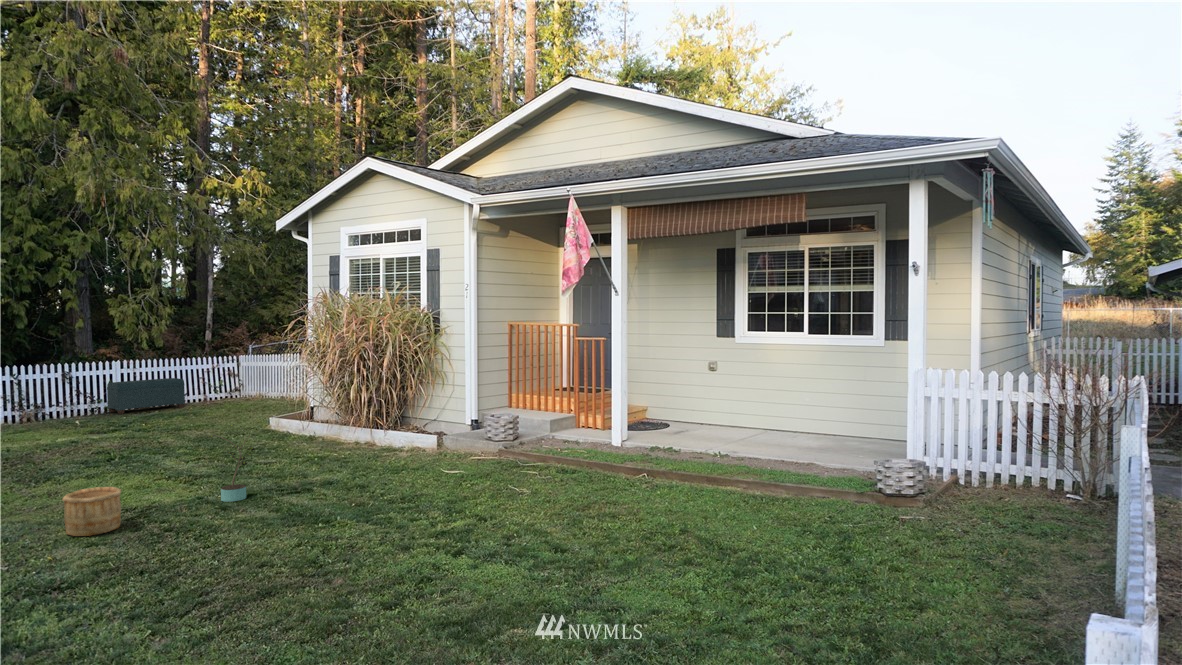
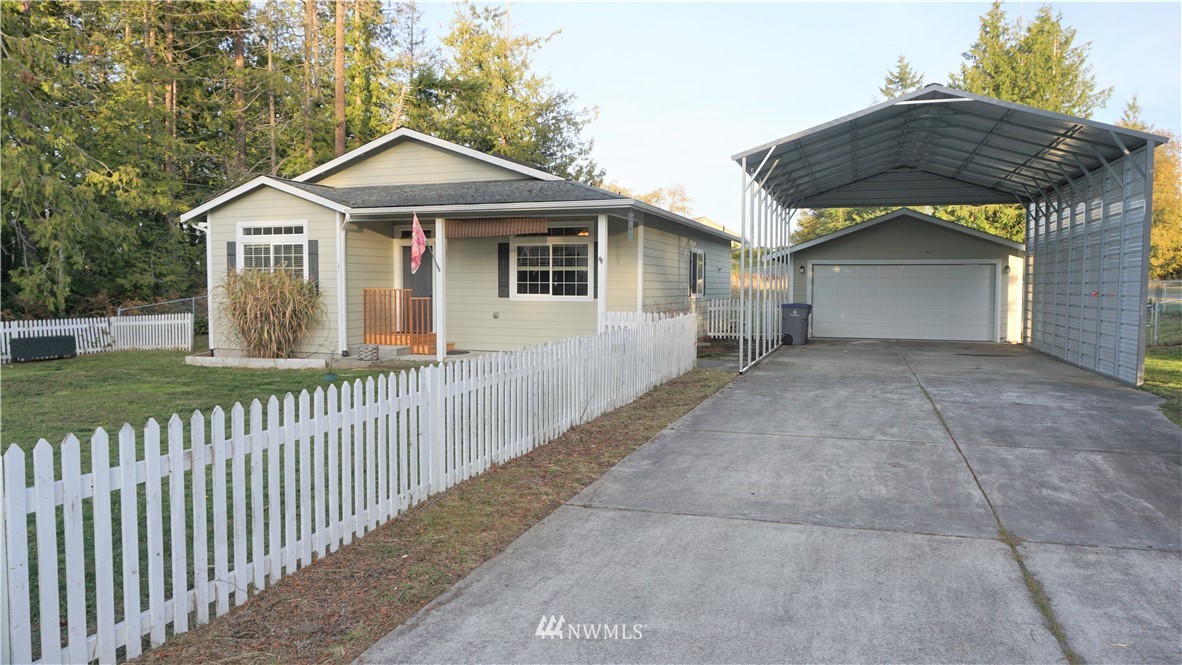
potted plant: present [207,424,255,502] -> present [324,351,343,381]
wooden bucket: present [62,487,121,536] -> none [157,373,189,397]

